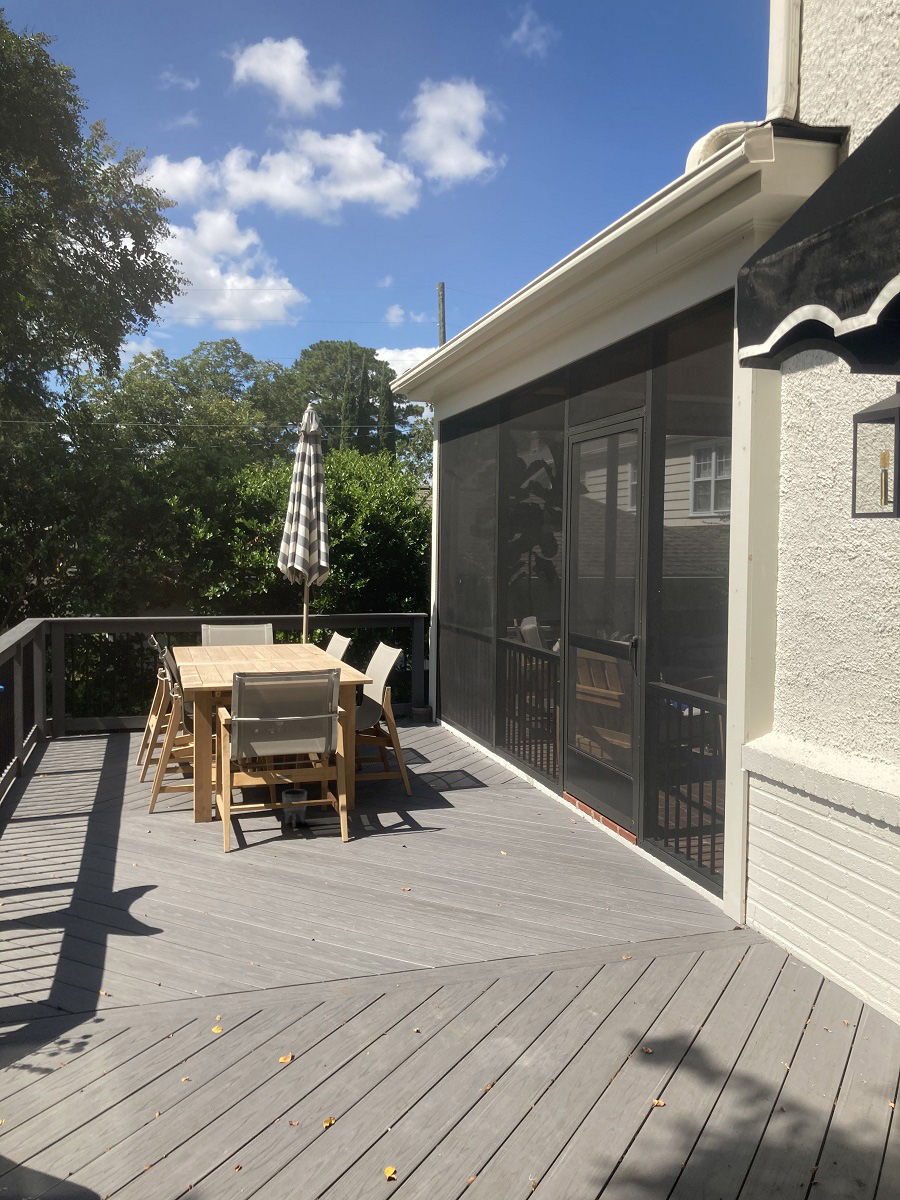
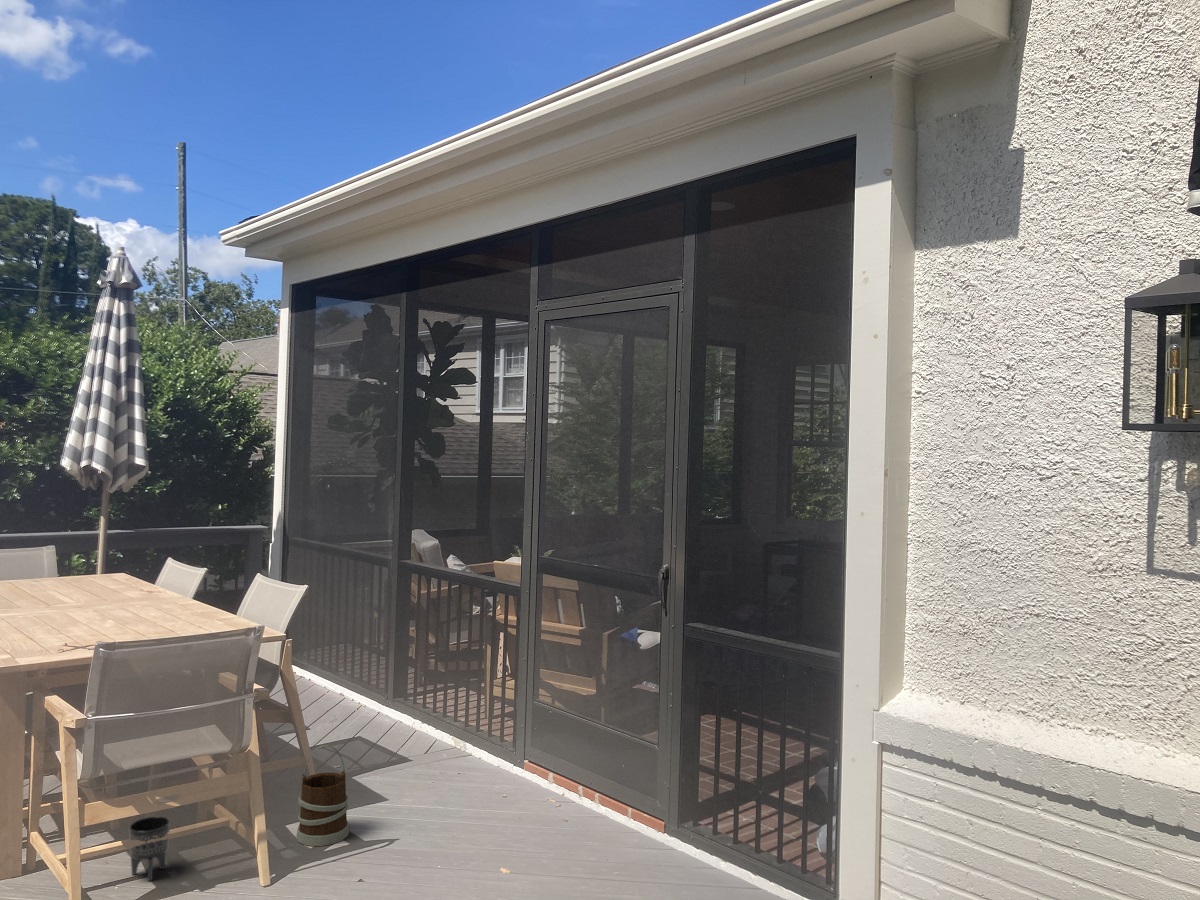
wooden bucket: none [388,758,424,826] -> present [296,745,349,846]

